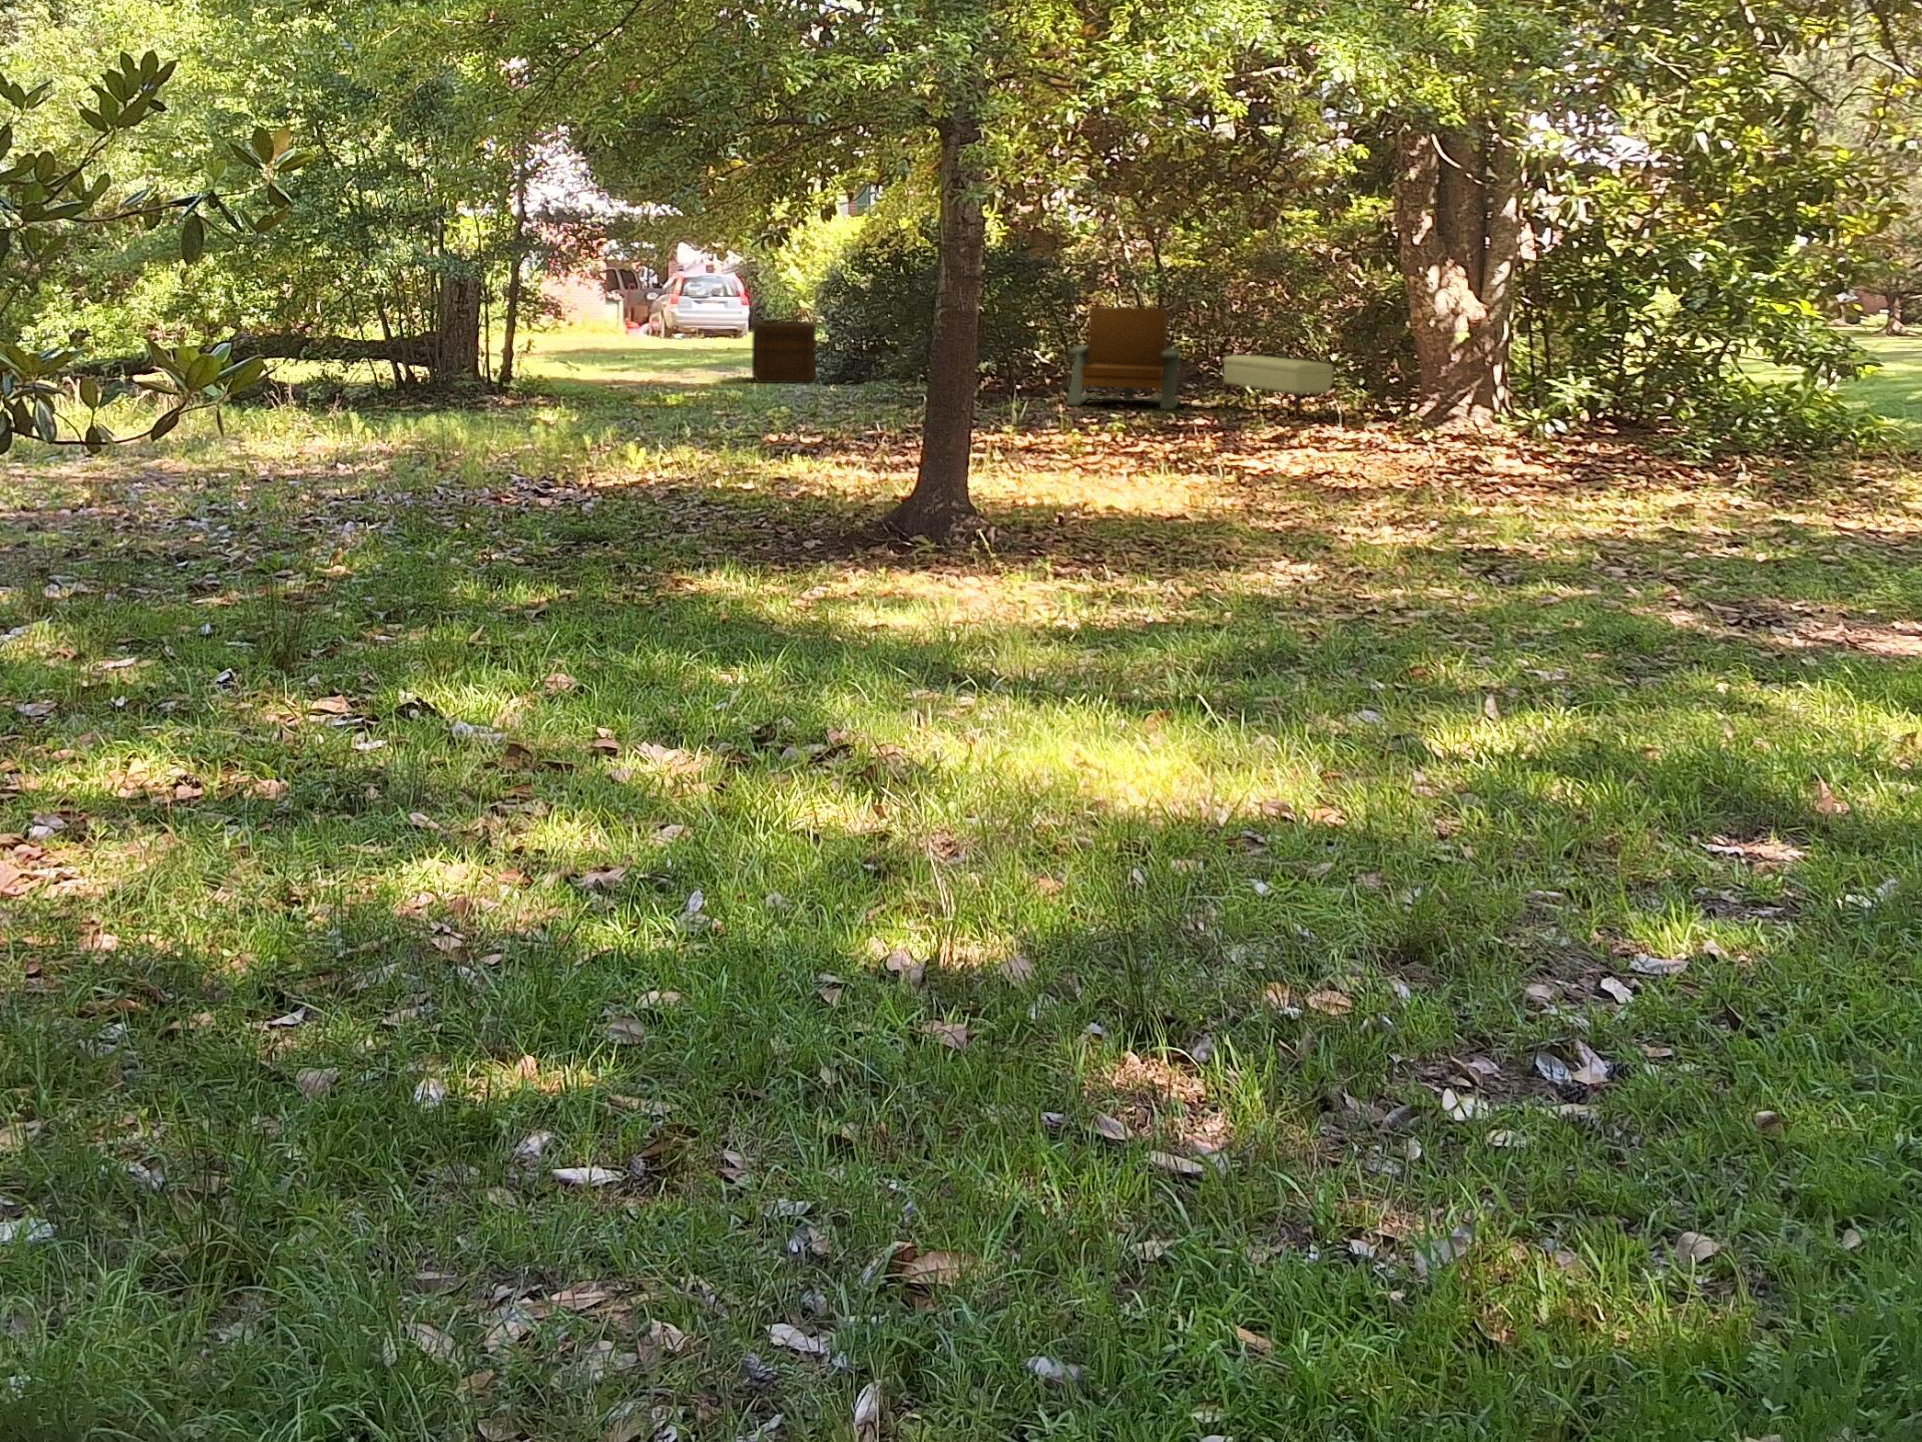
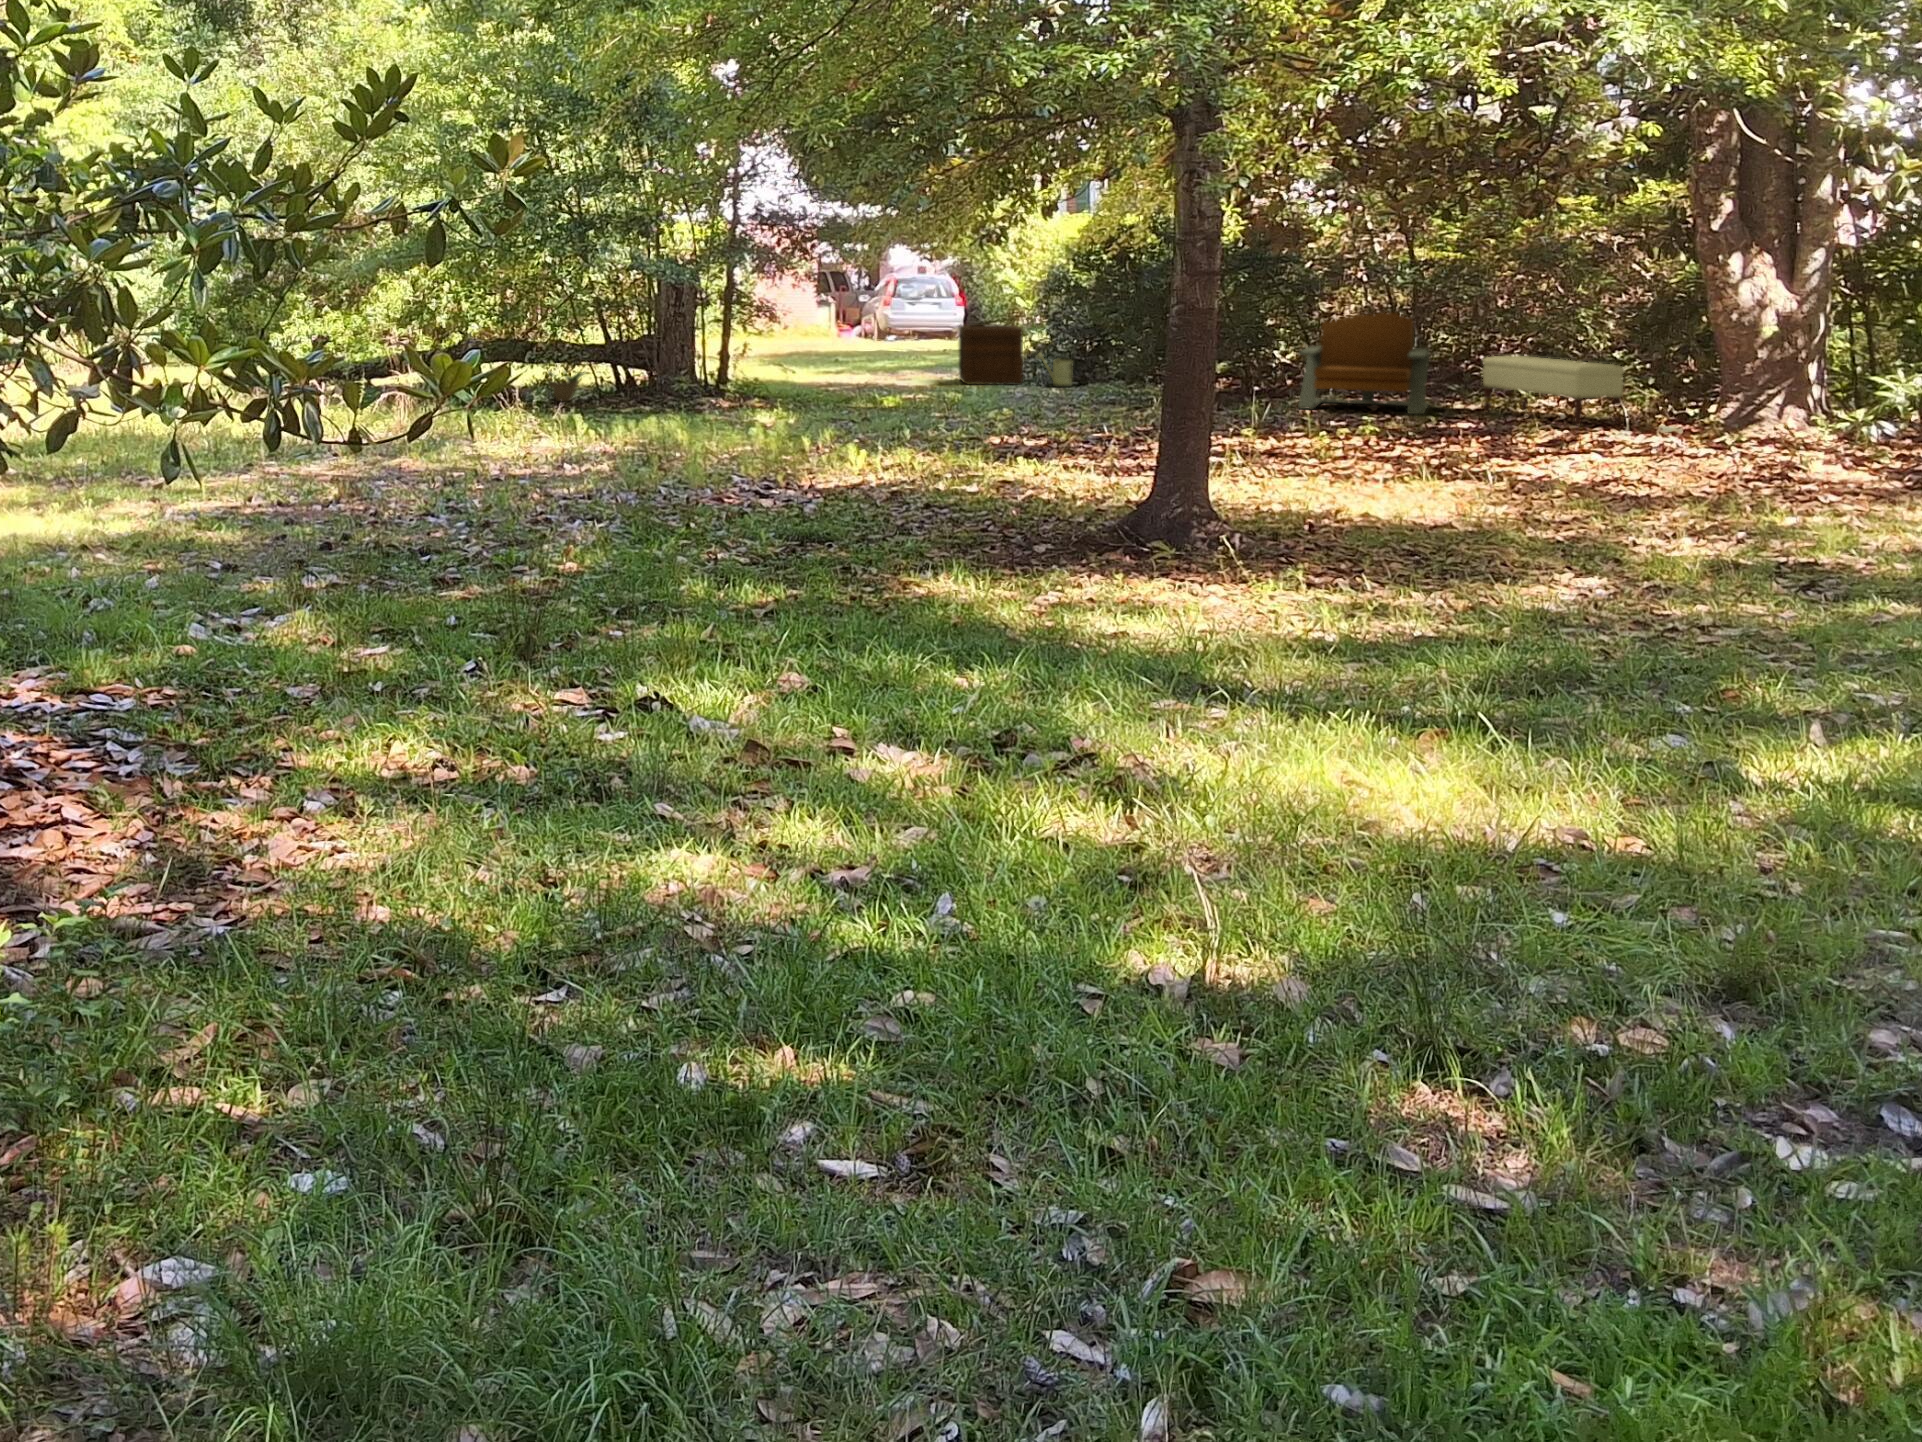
watering can: none [827,347,865,385] -> present [1036,353,1073,387]
decorative plant: none [295,366,354,402] -> present [548,372,584,401]

